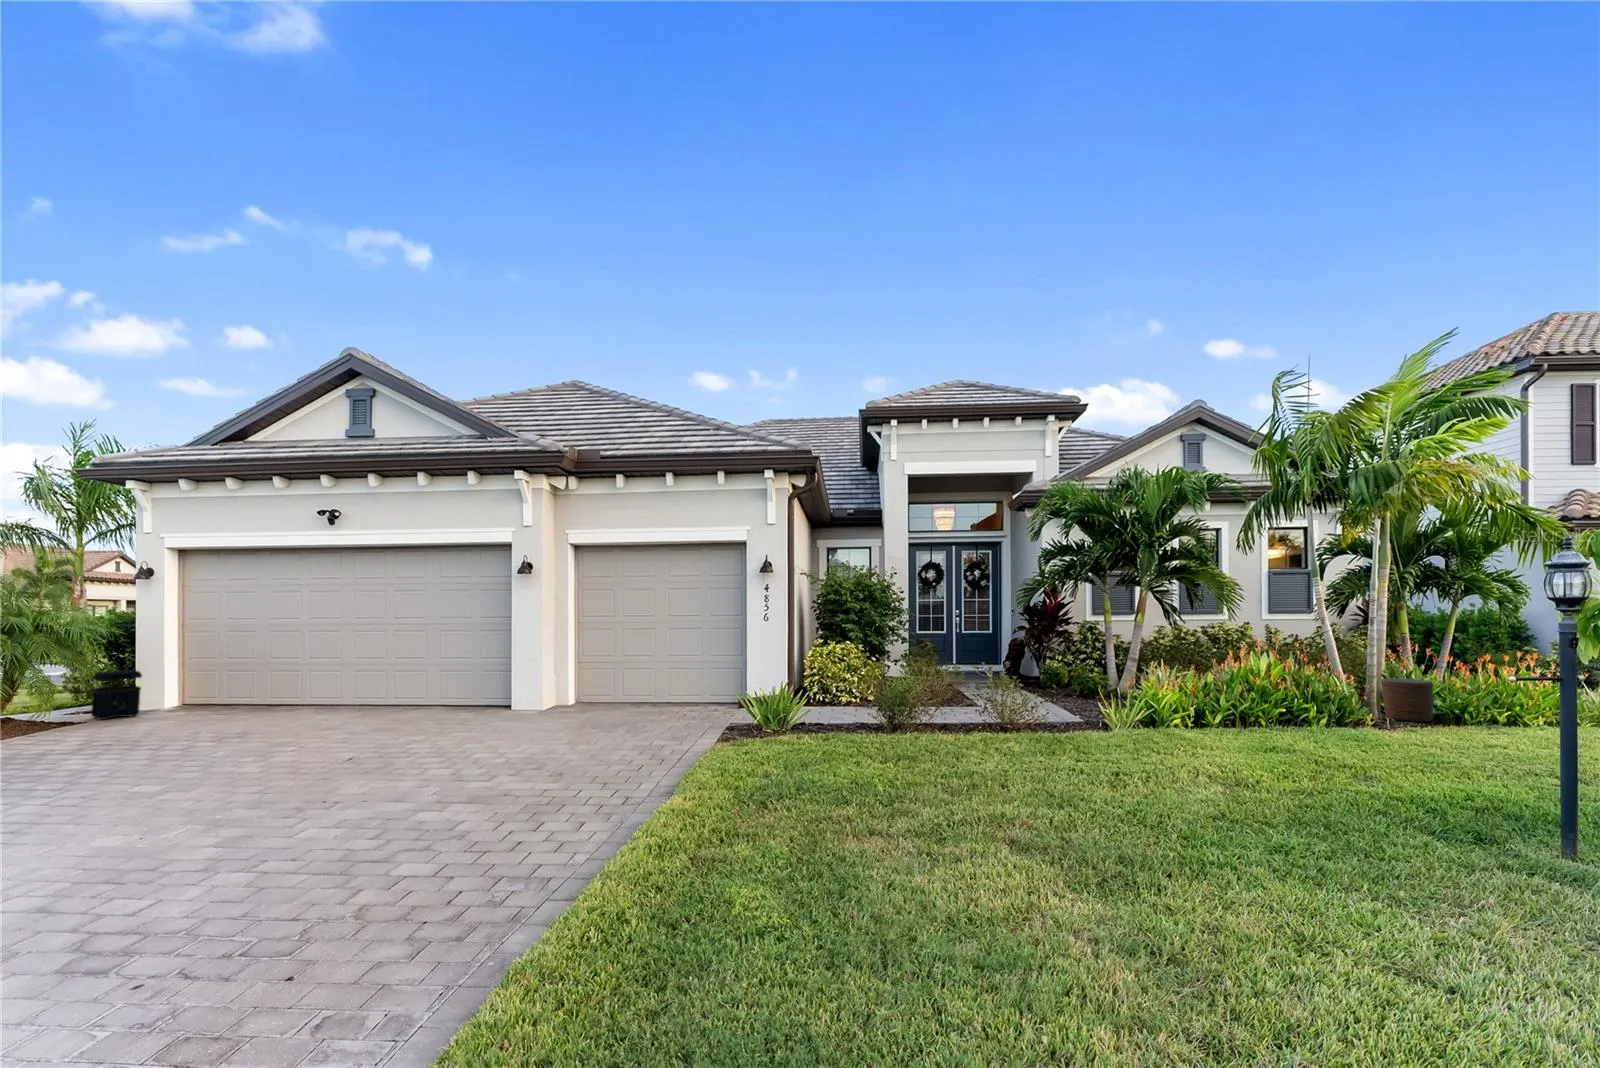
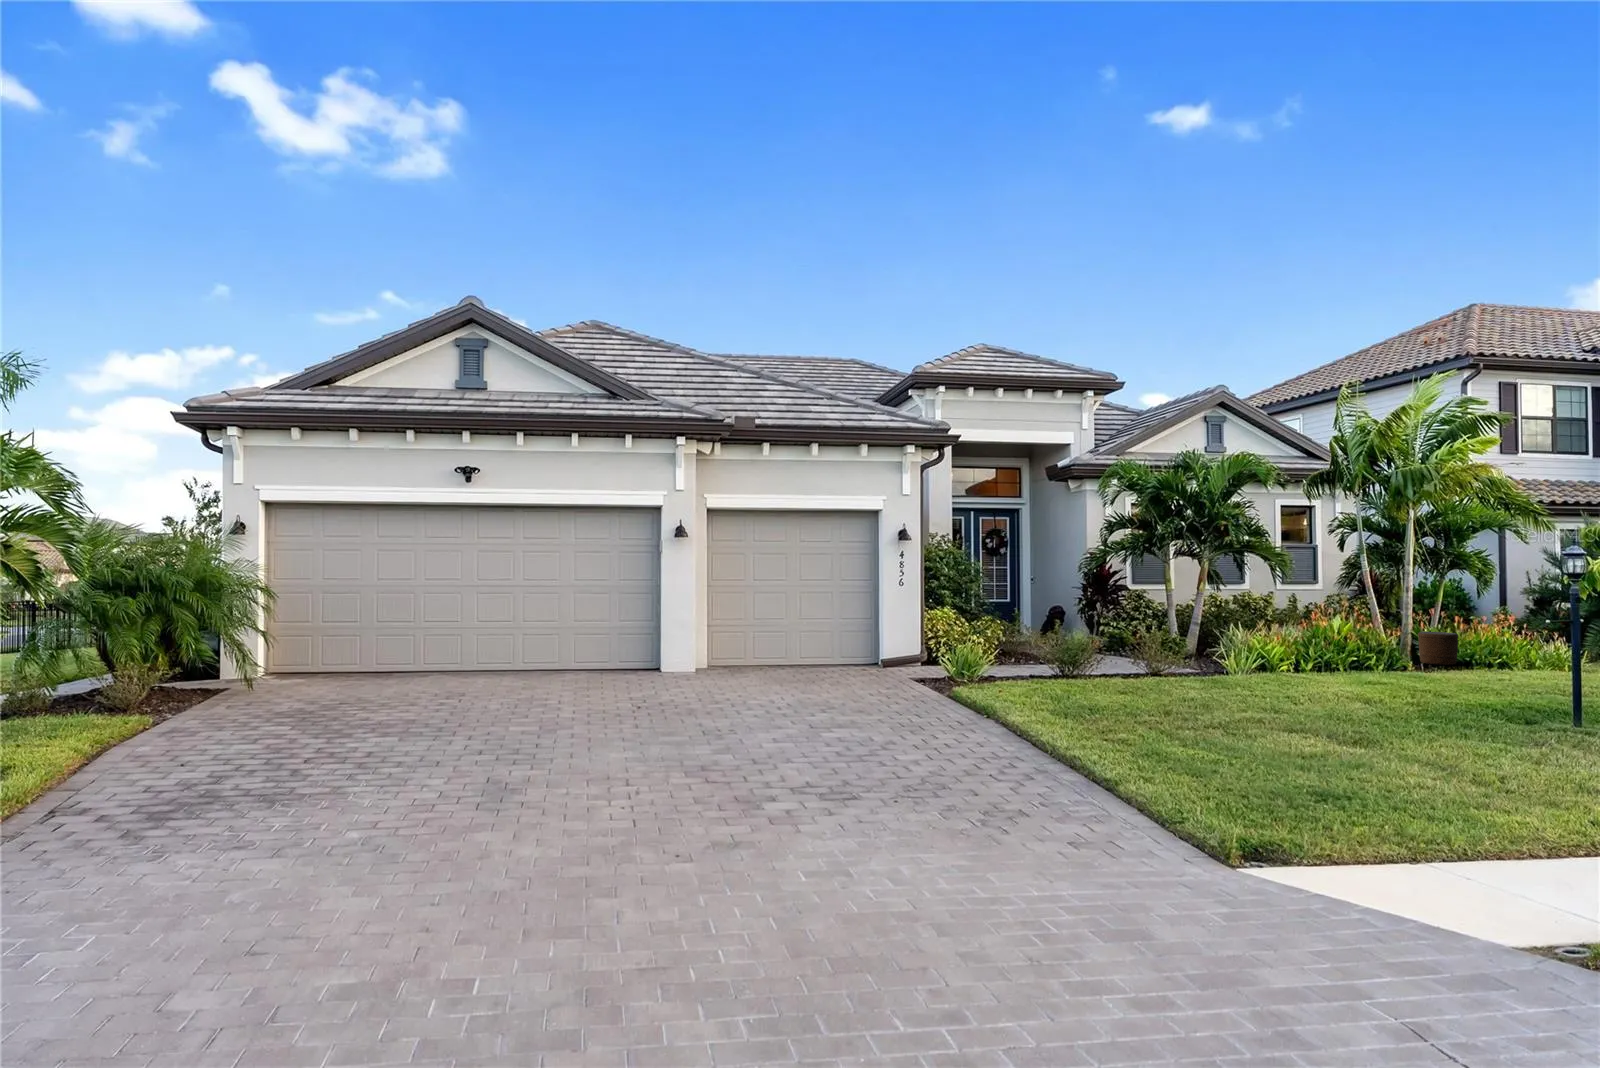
toolbox: present [91,670,142,720] -> none [187,644,243,700]

